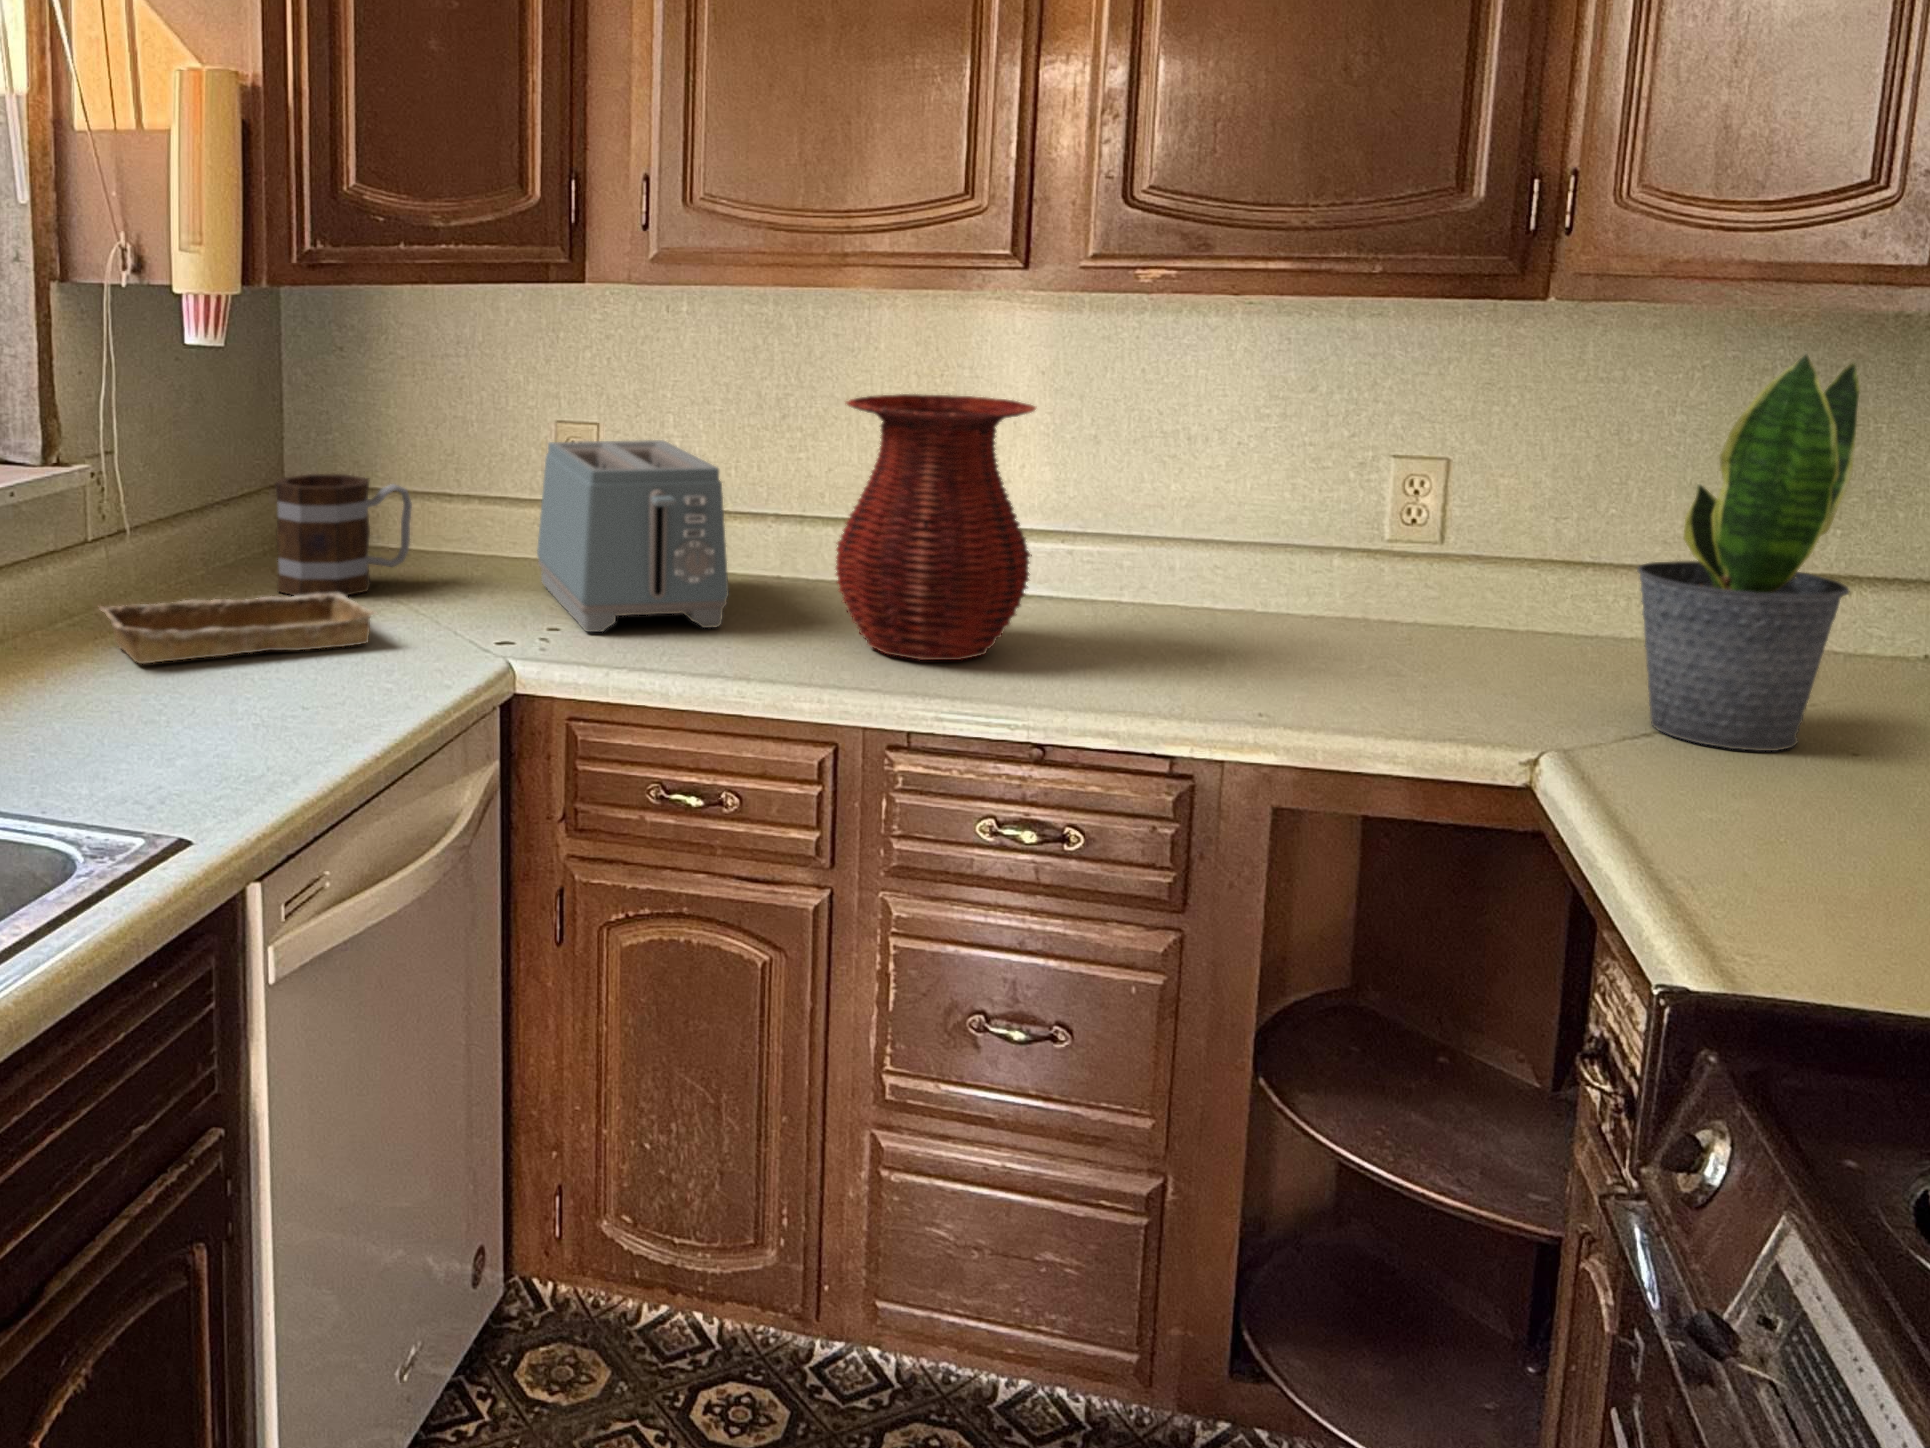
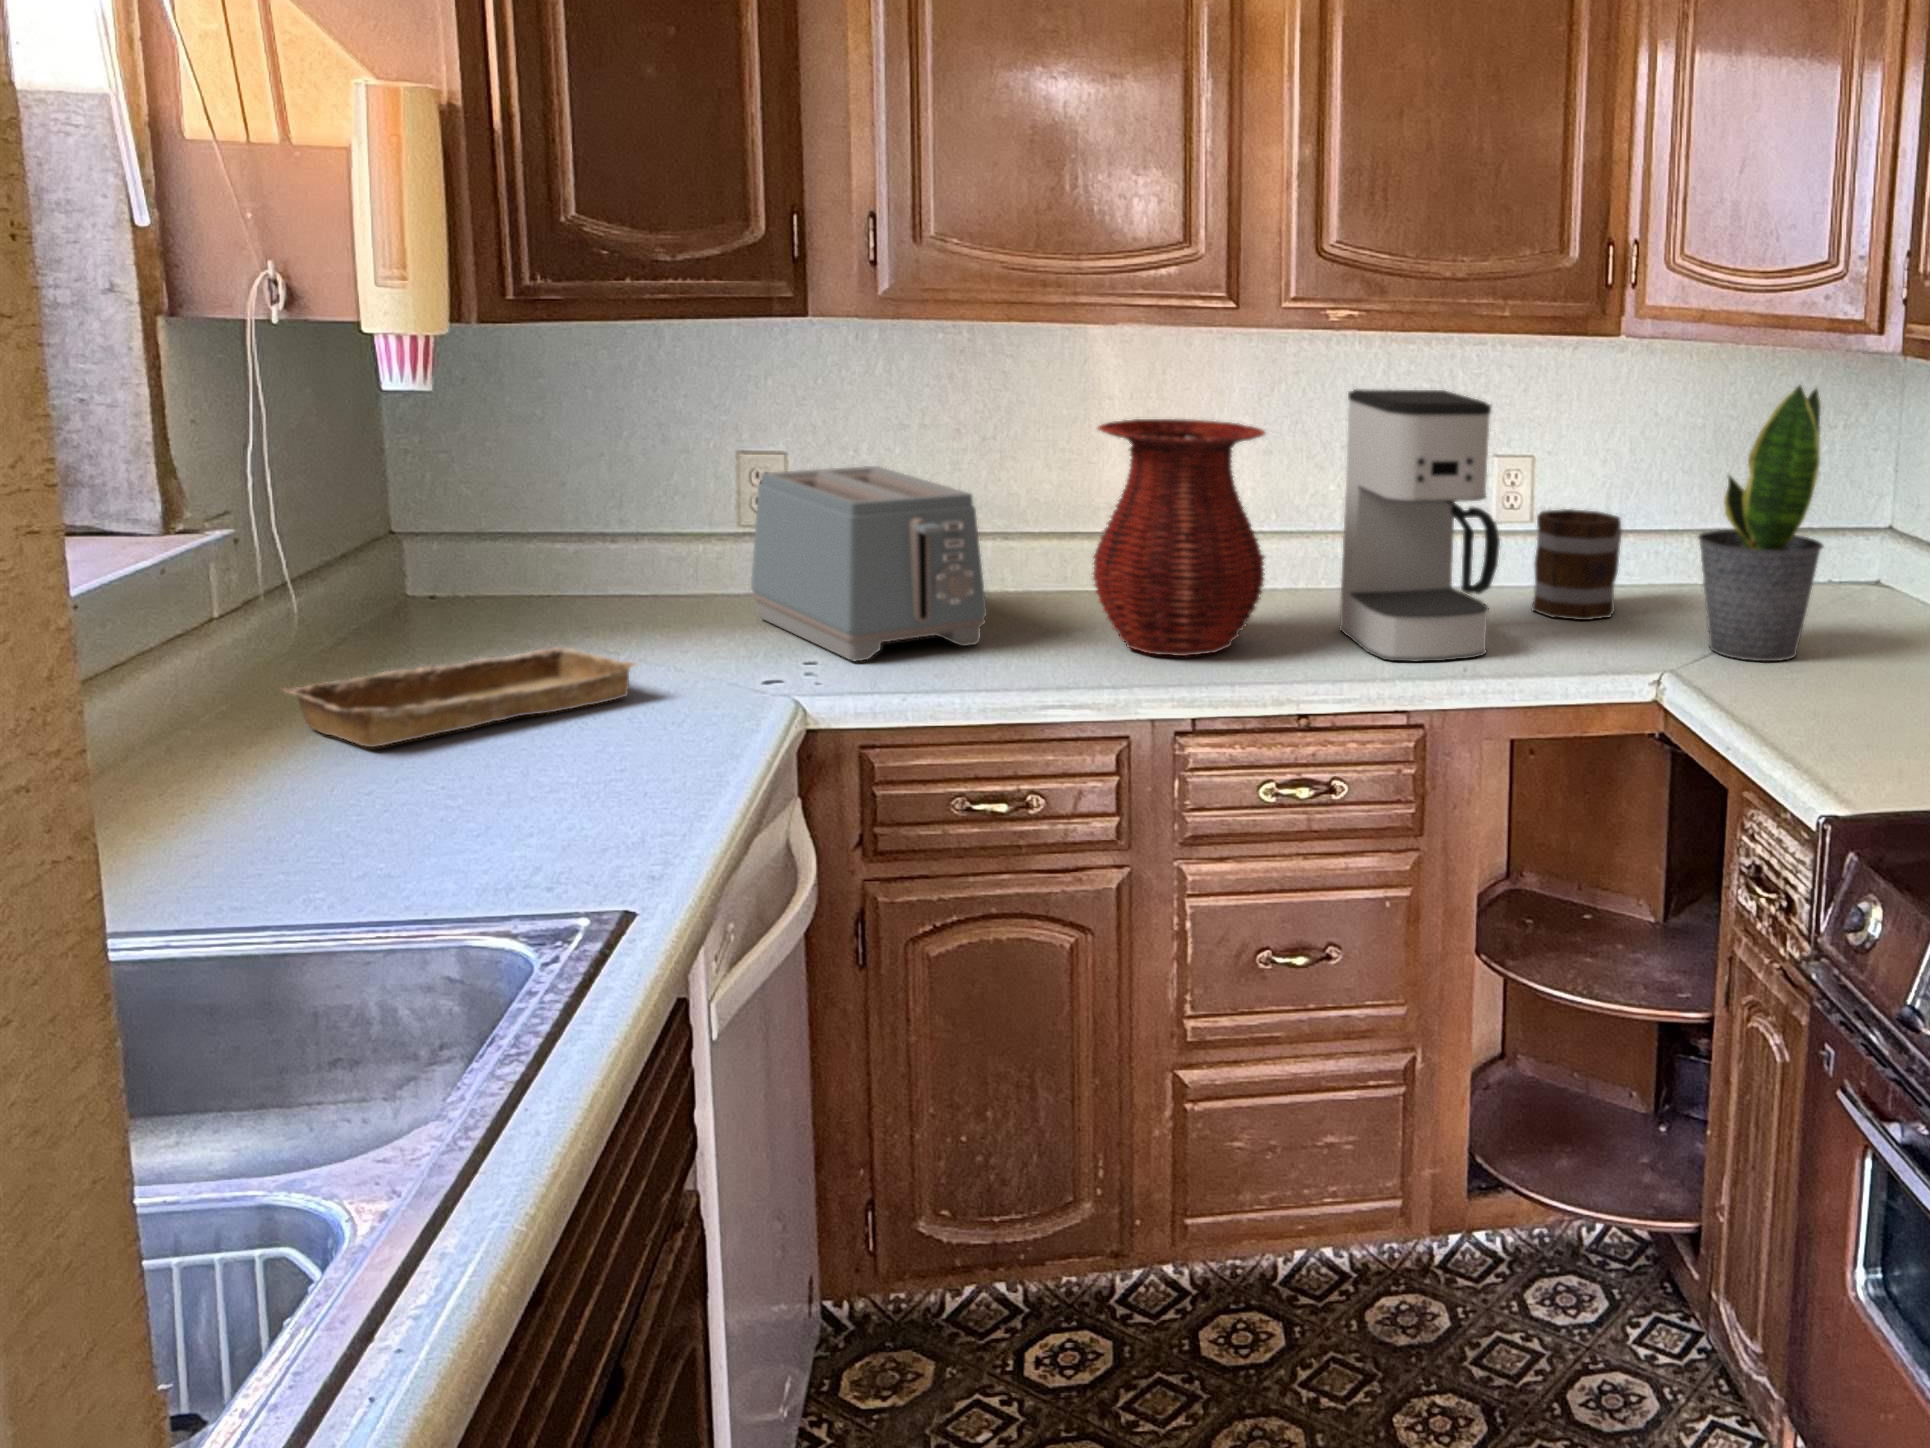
coffee maker: none [1132,363,1339,698] -> present [1339,389,1500,662]
mug: present [275,474,412,596] -> present [1532,509,1622,620]

